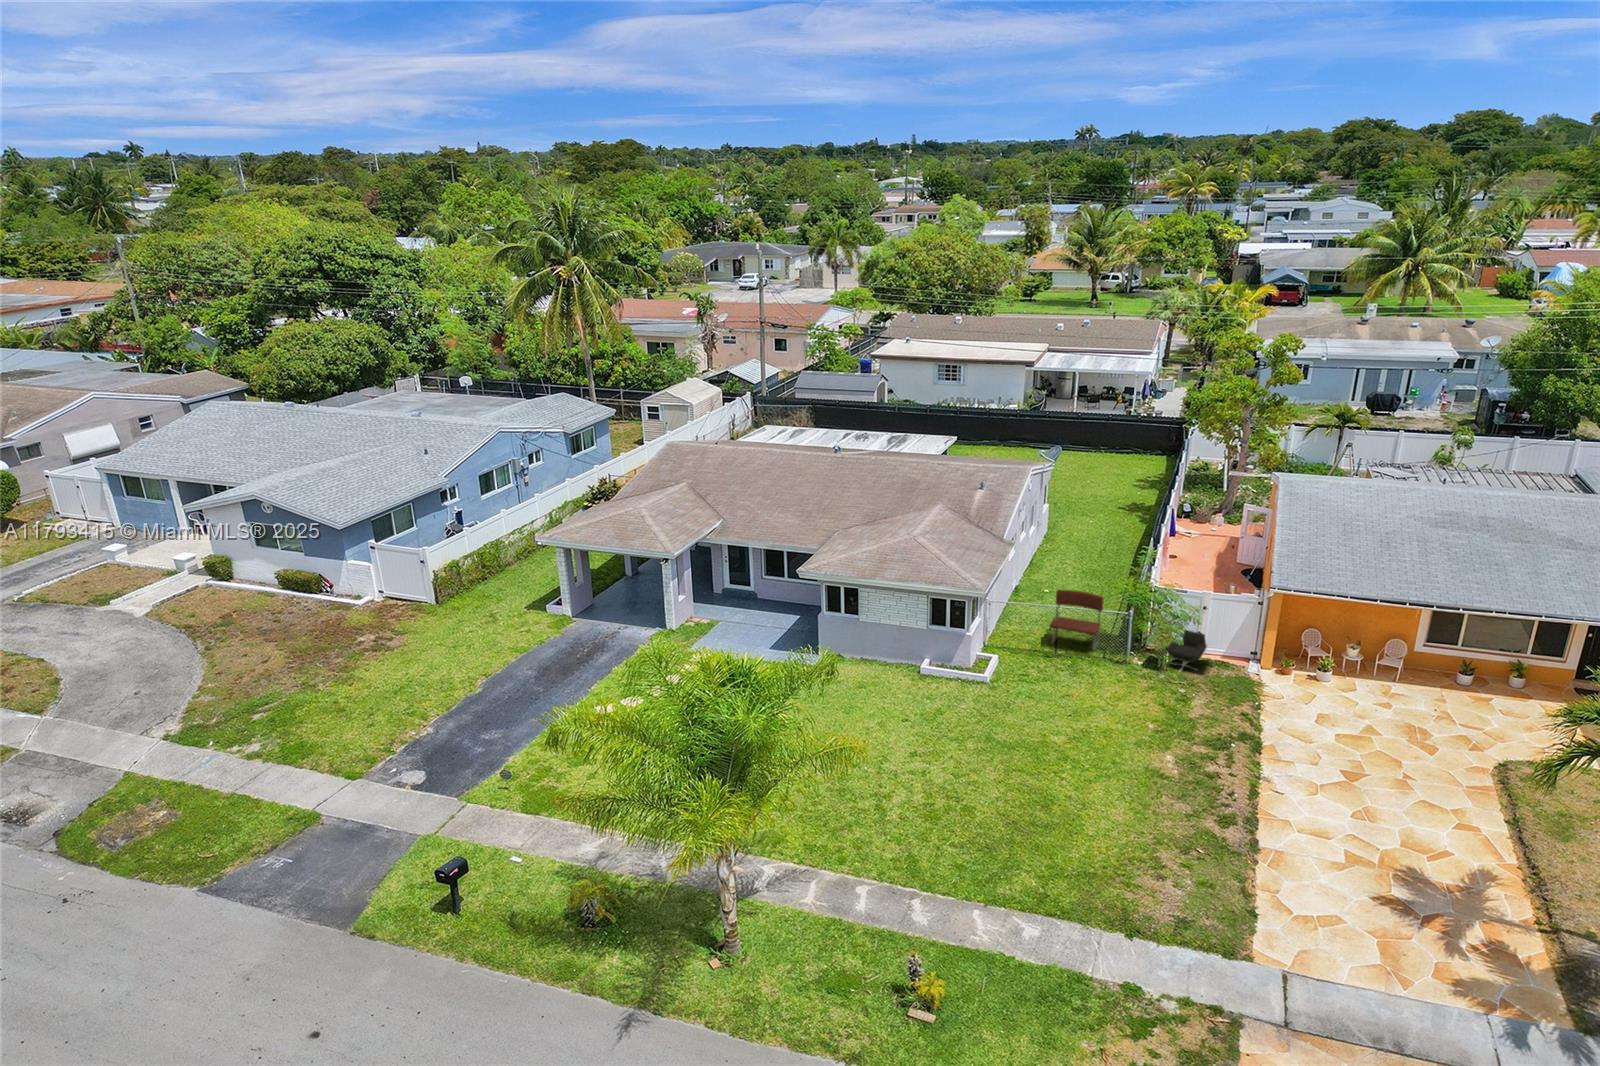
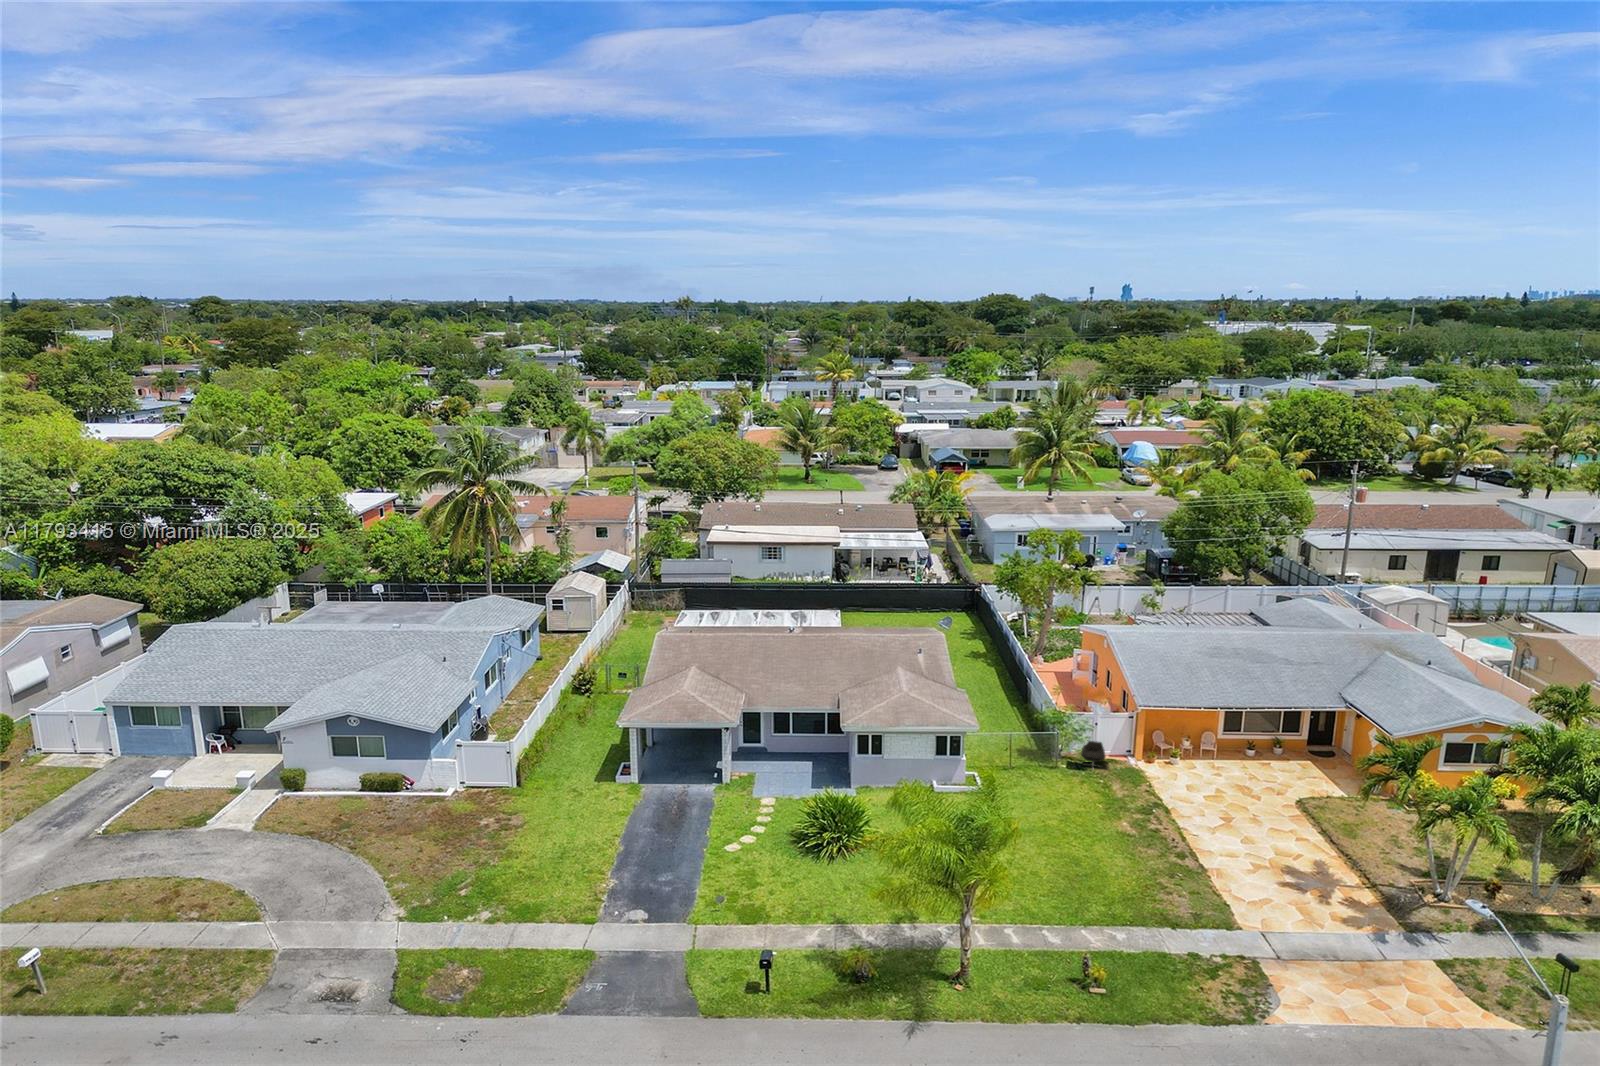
bench: present [1049,589,1104,651] -> none [1002,722,1035,763]

